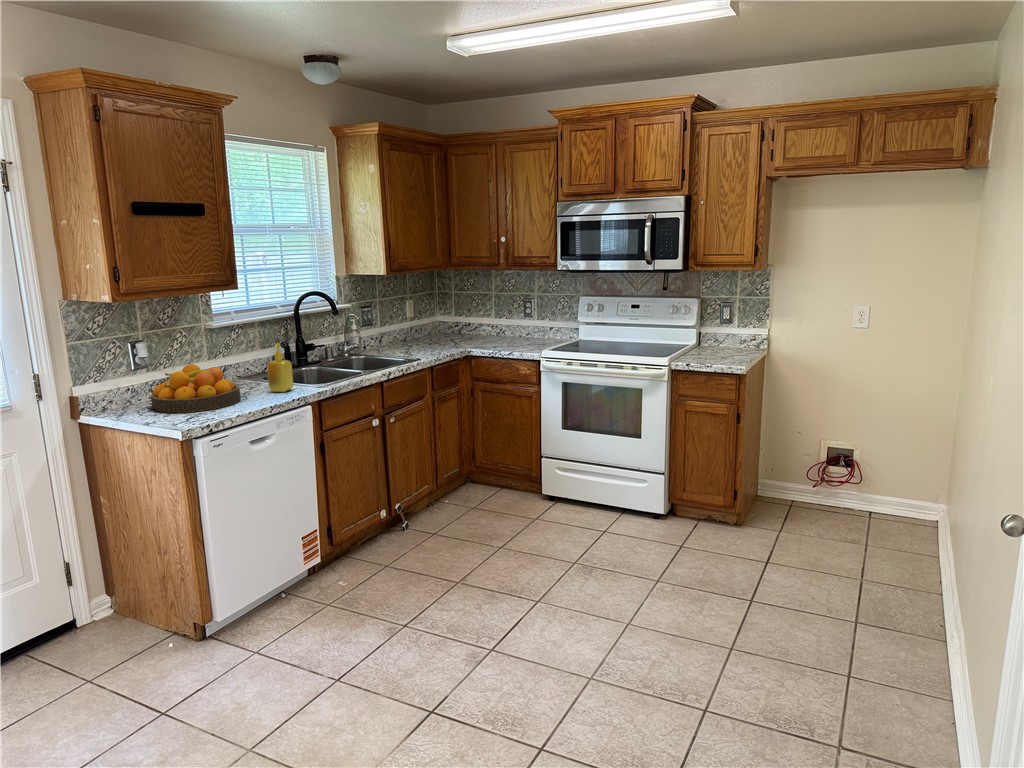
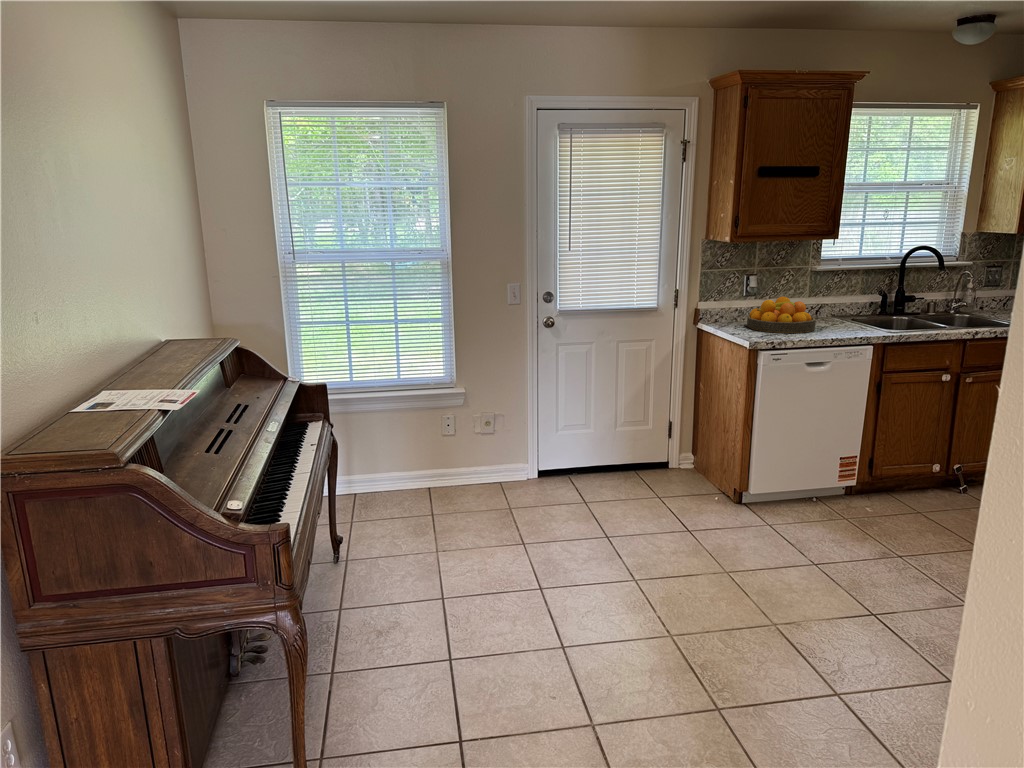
soap dispenser: present [267,343,293,392] -> none [844,288,867,331]

